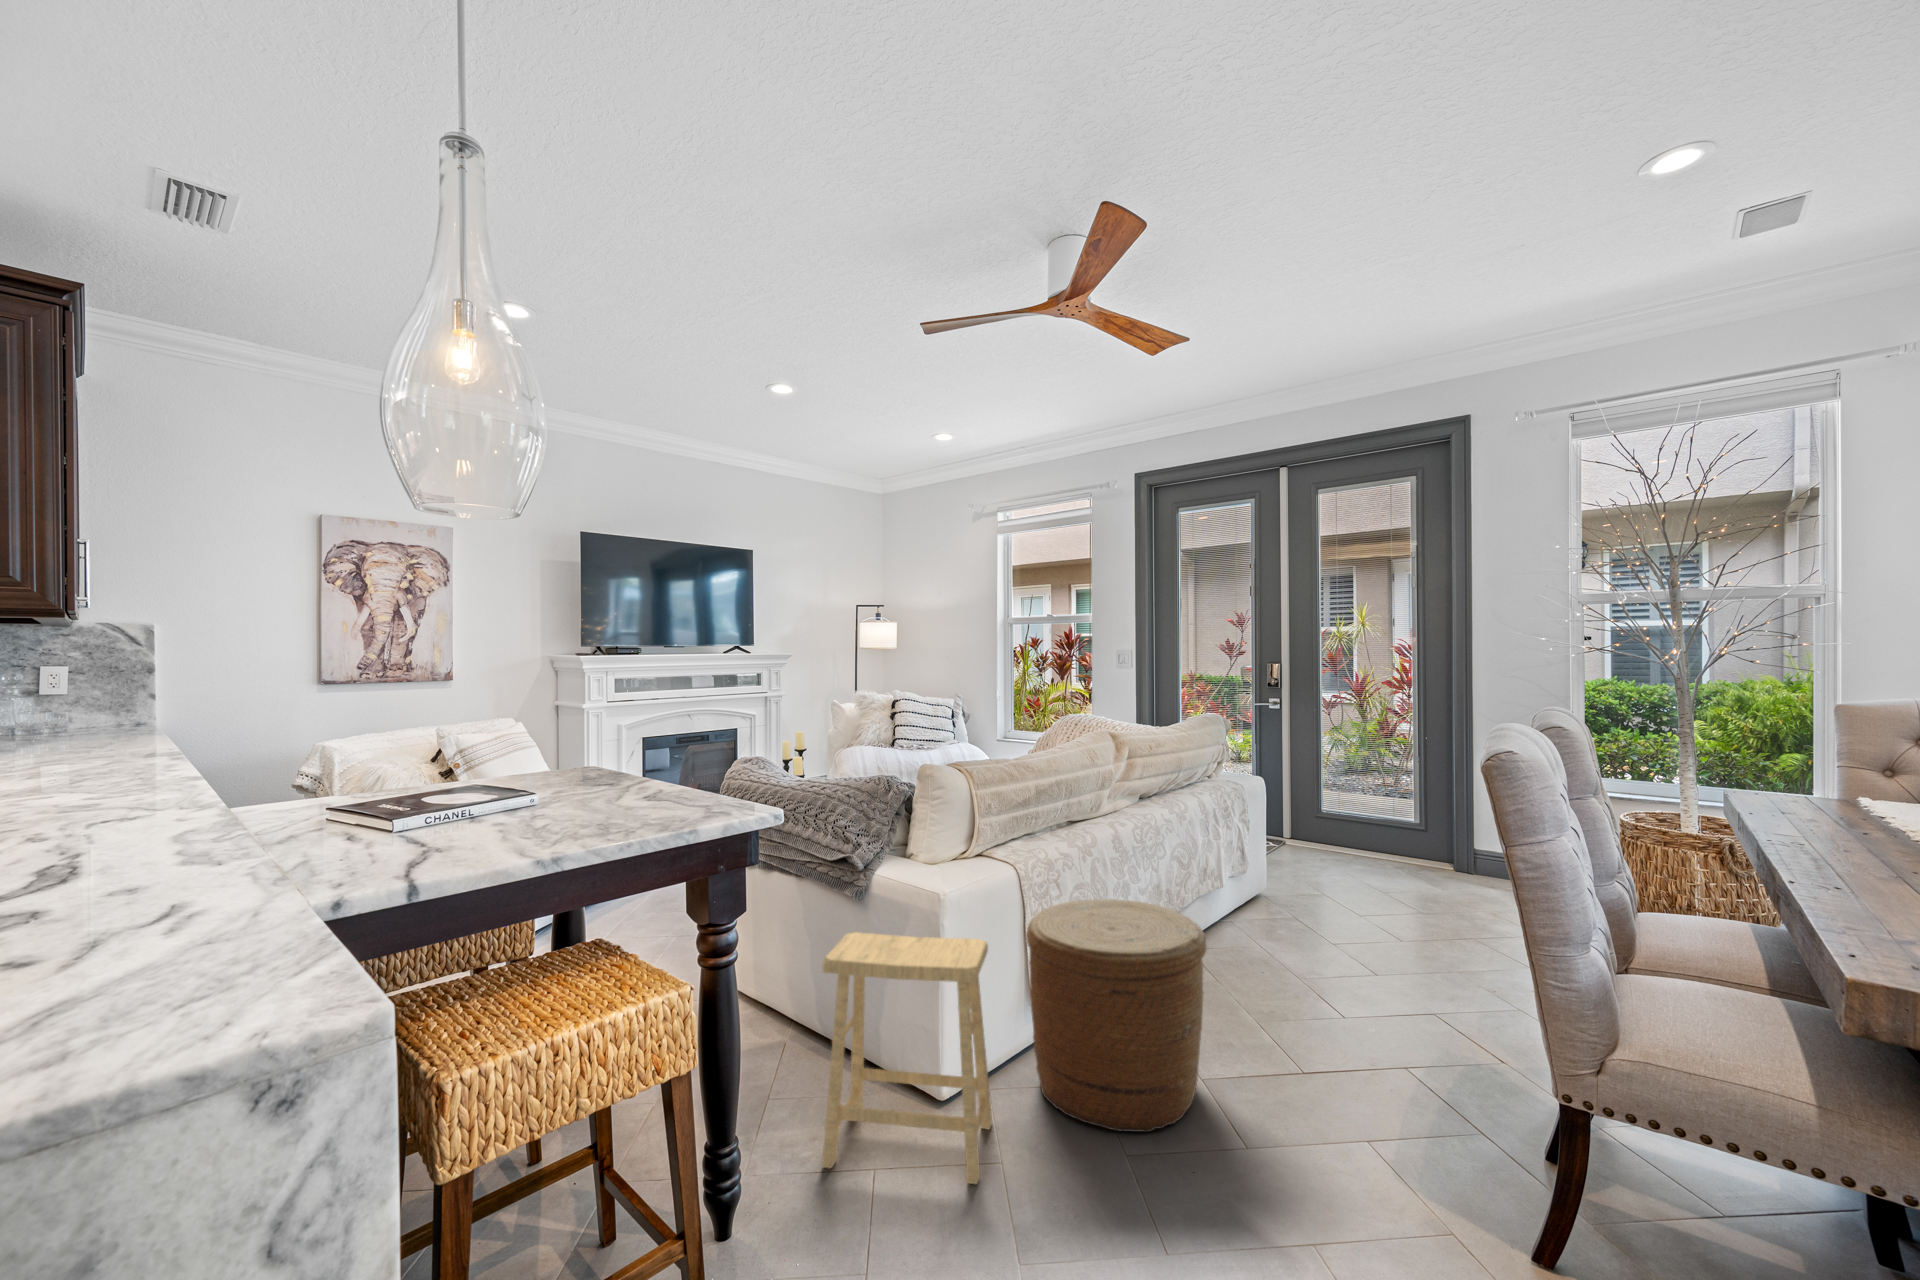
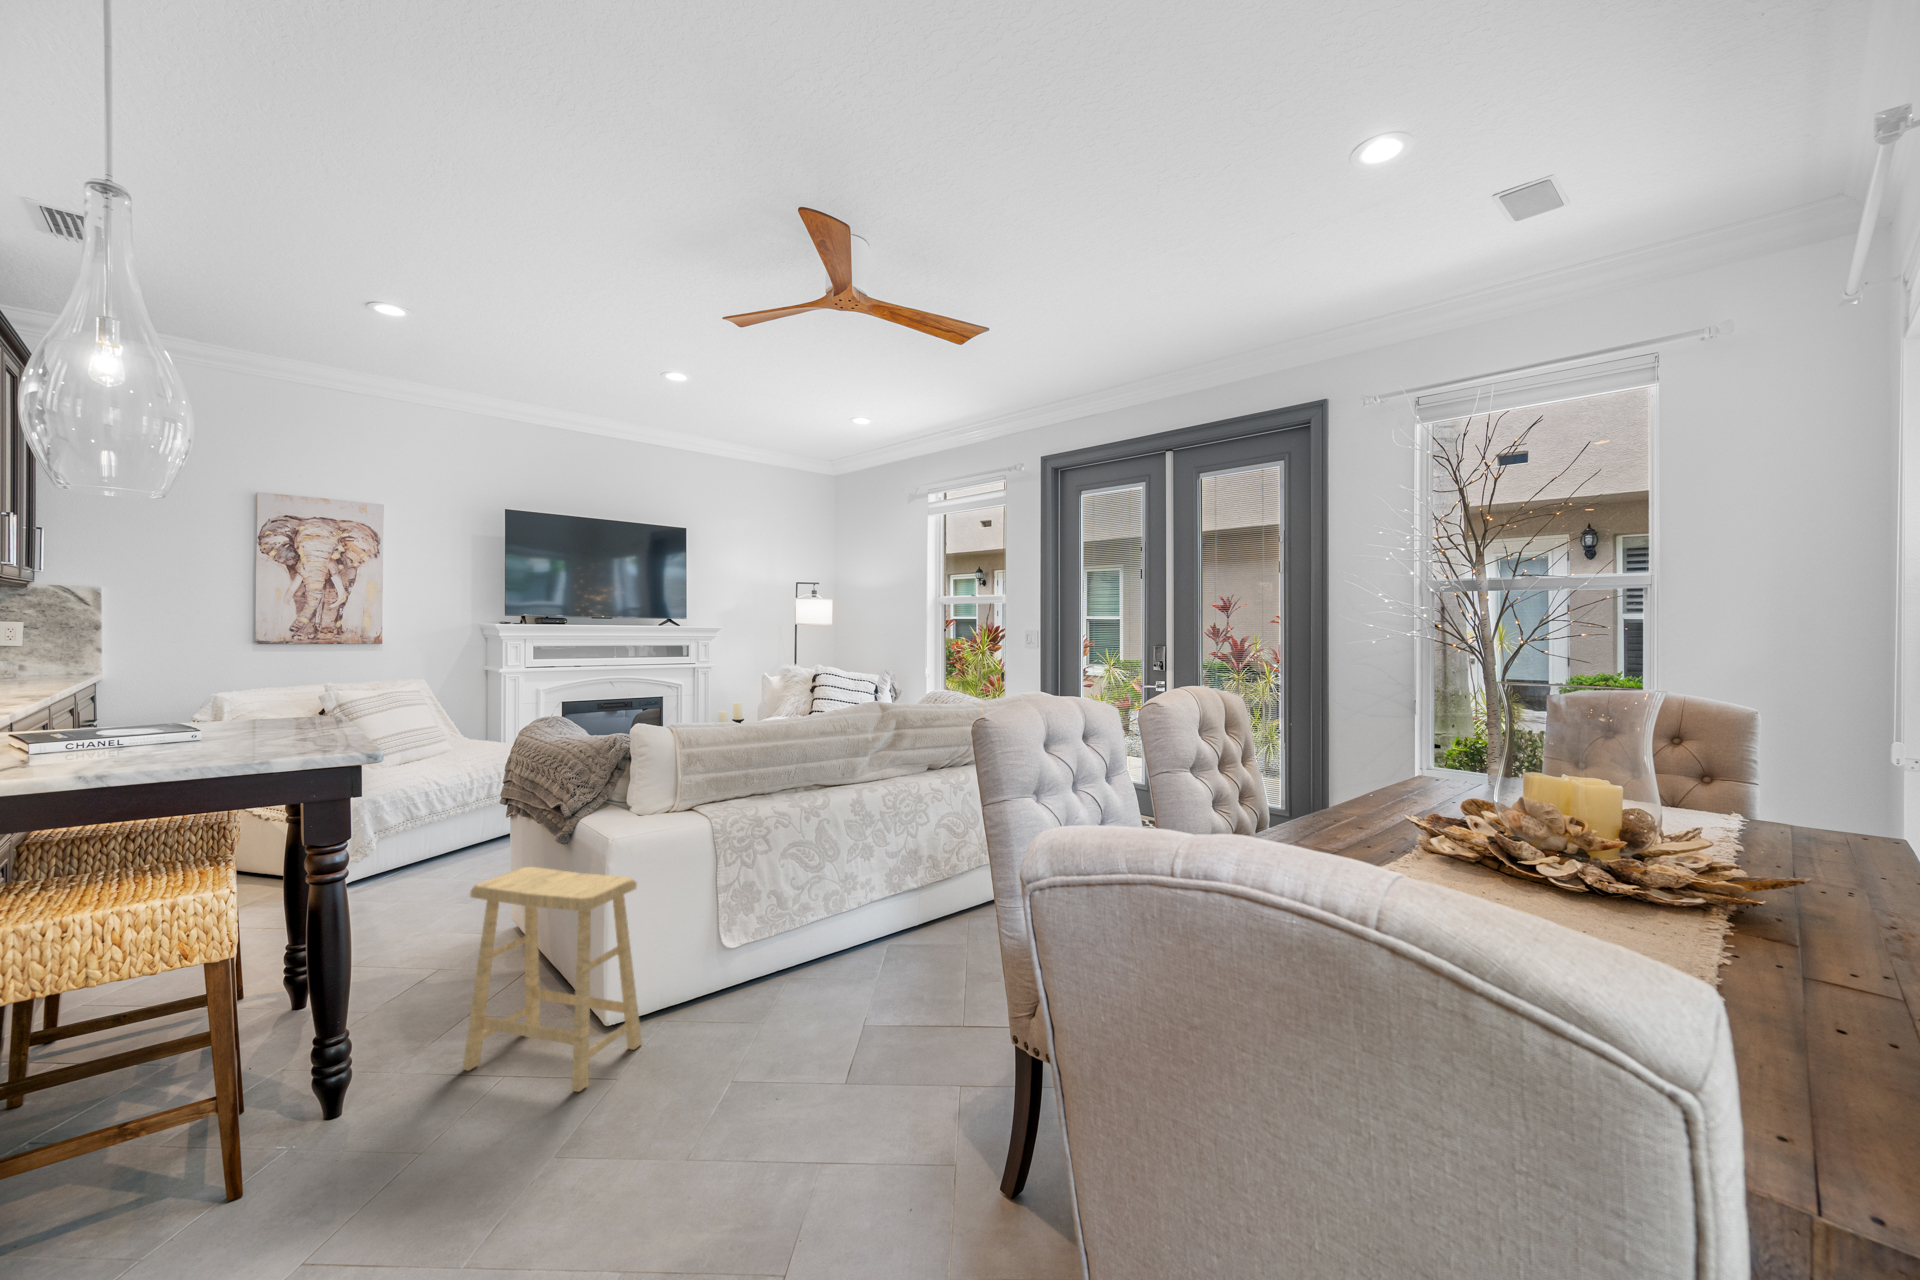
woven basket: present [1026,899,1206,1132] -> none [694,852,862,1062]

